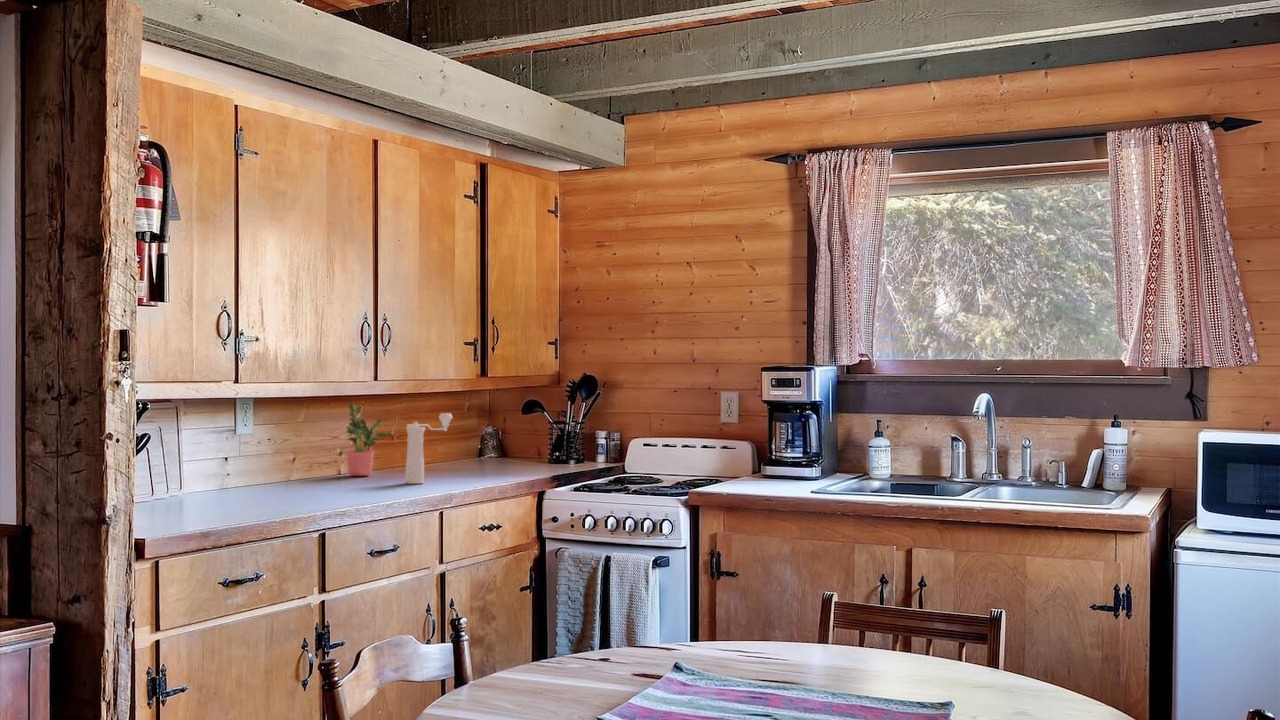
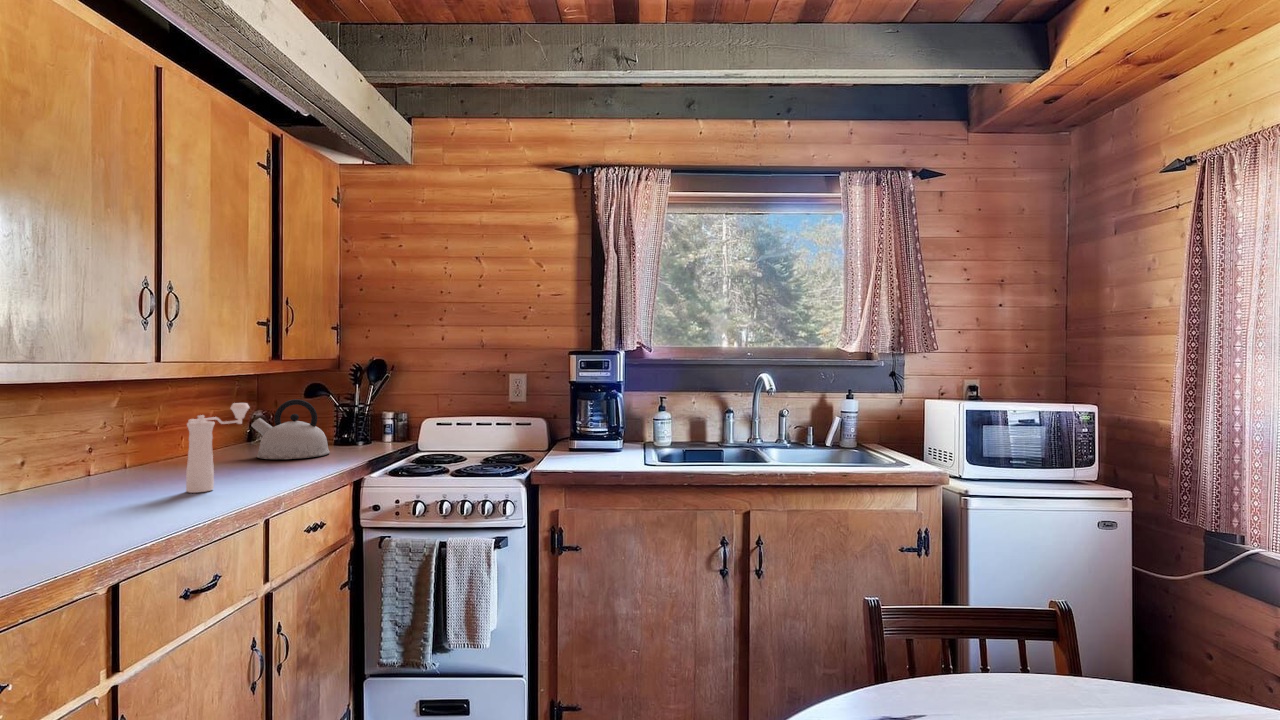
potted plant: present [346,402,393,476] -> none [83,391,156,486]
kettle: none [471,414,535,470] -> present [251,399,330,459]

